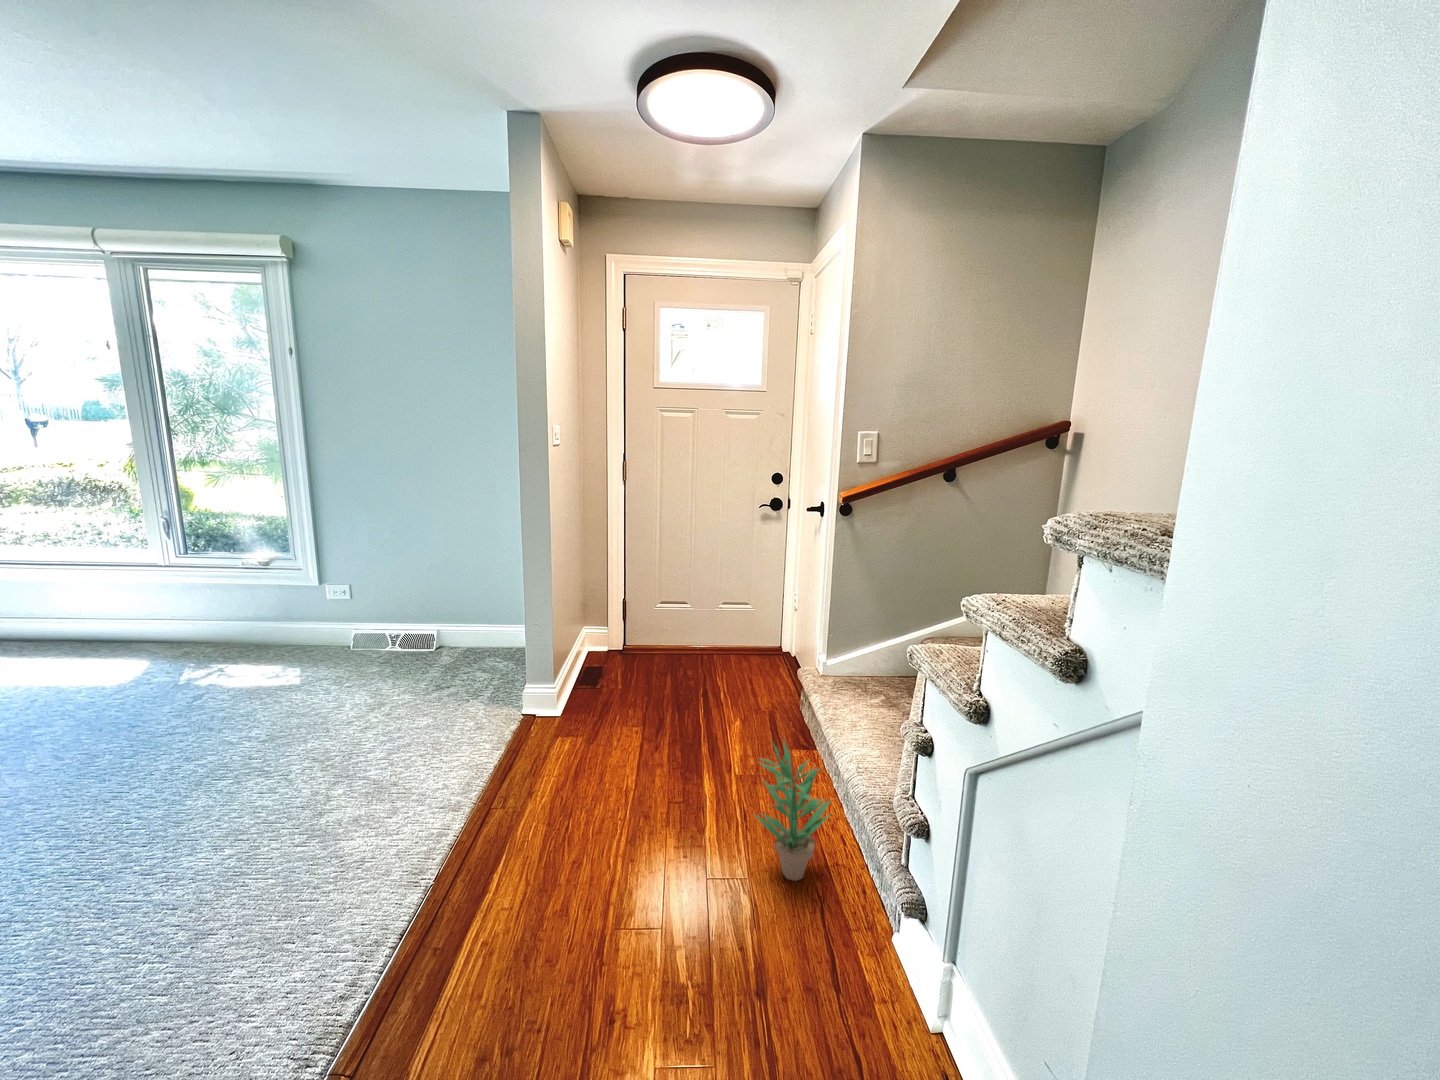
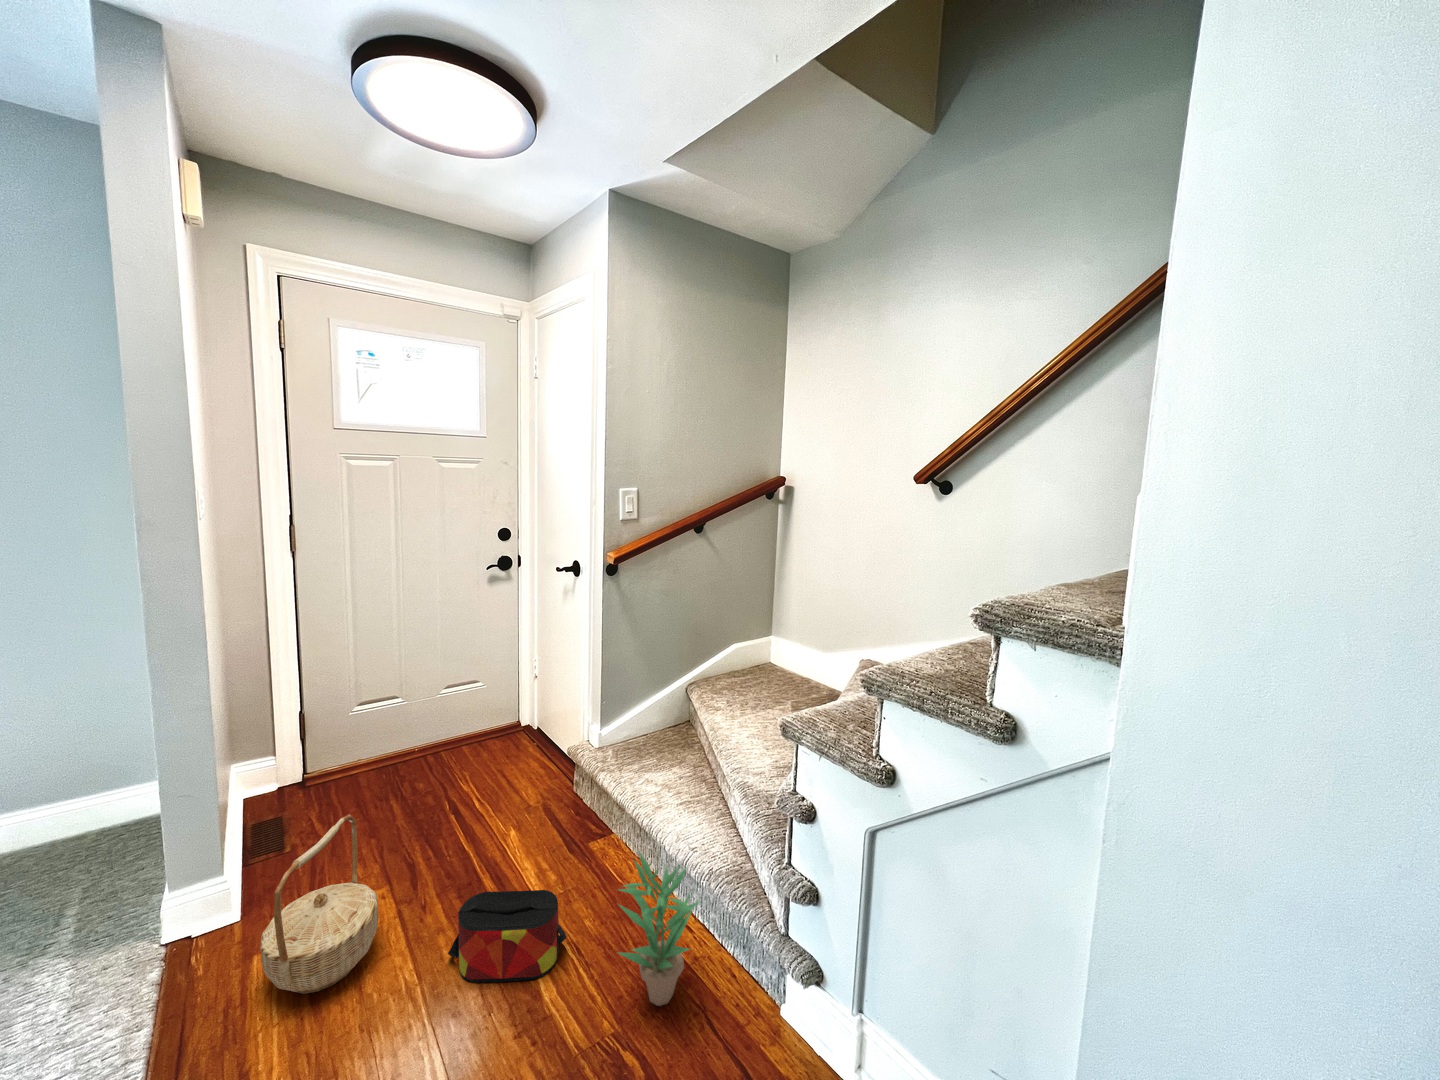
basket: none [557,661,626,768] -> present [260,815,378,994]
bag: none [658,743,738,820] -> present [448,890,566,982]

